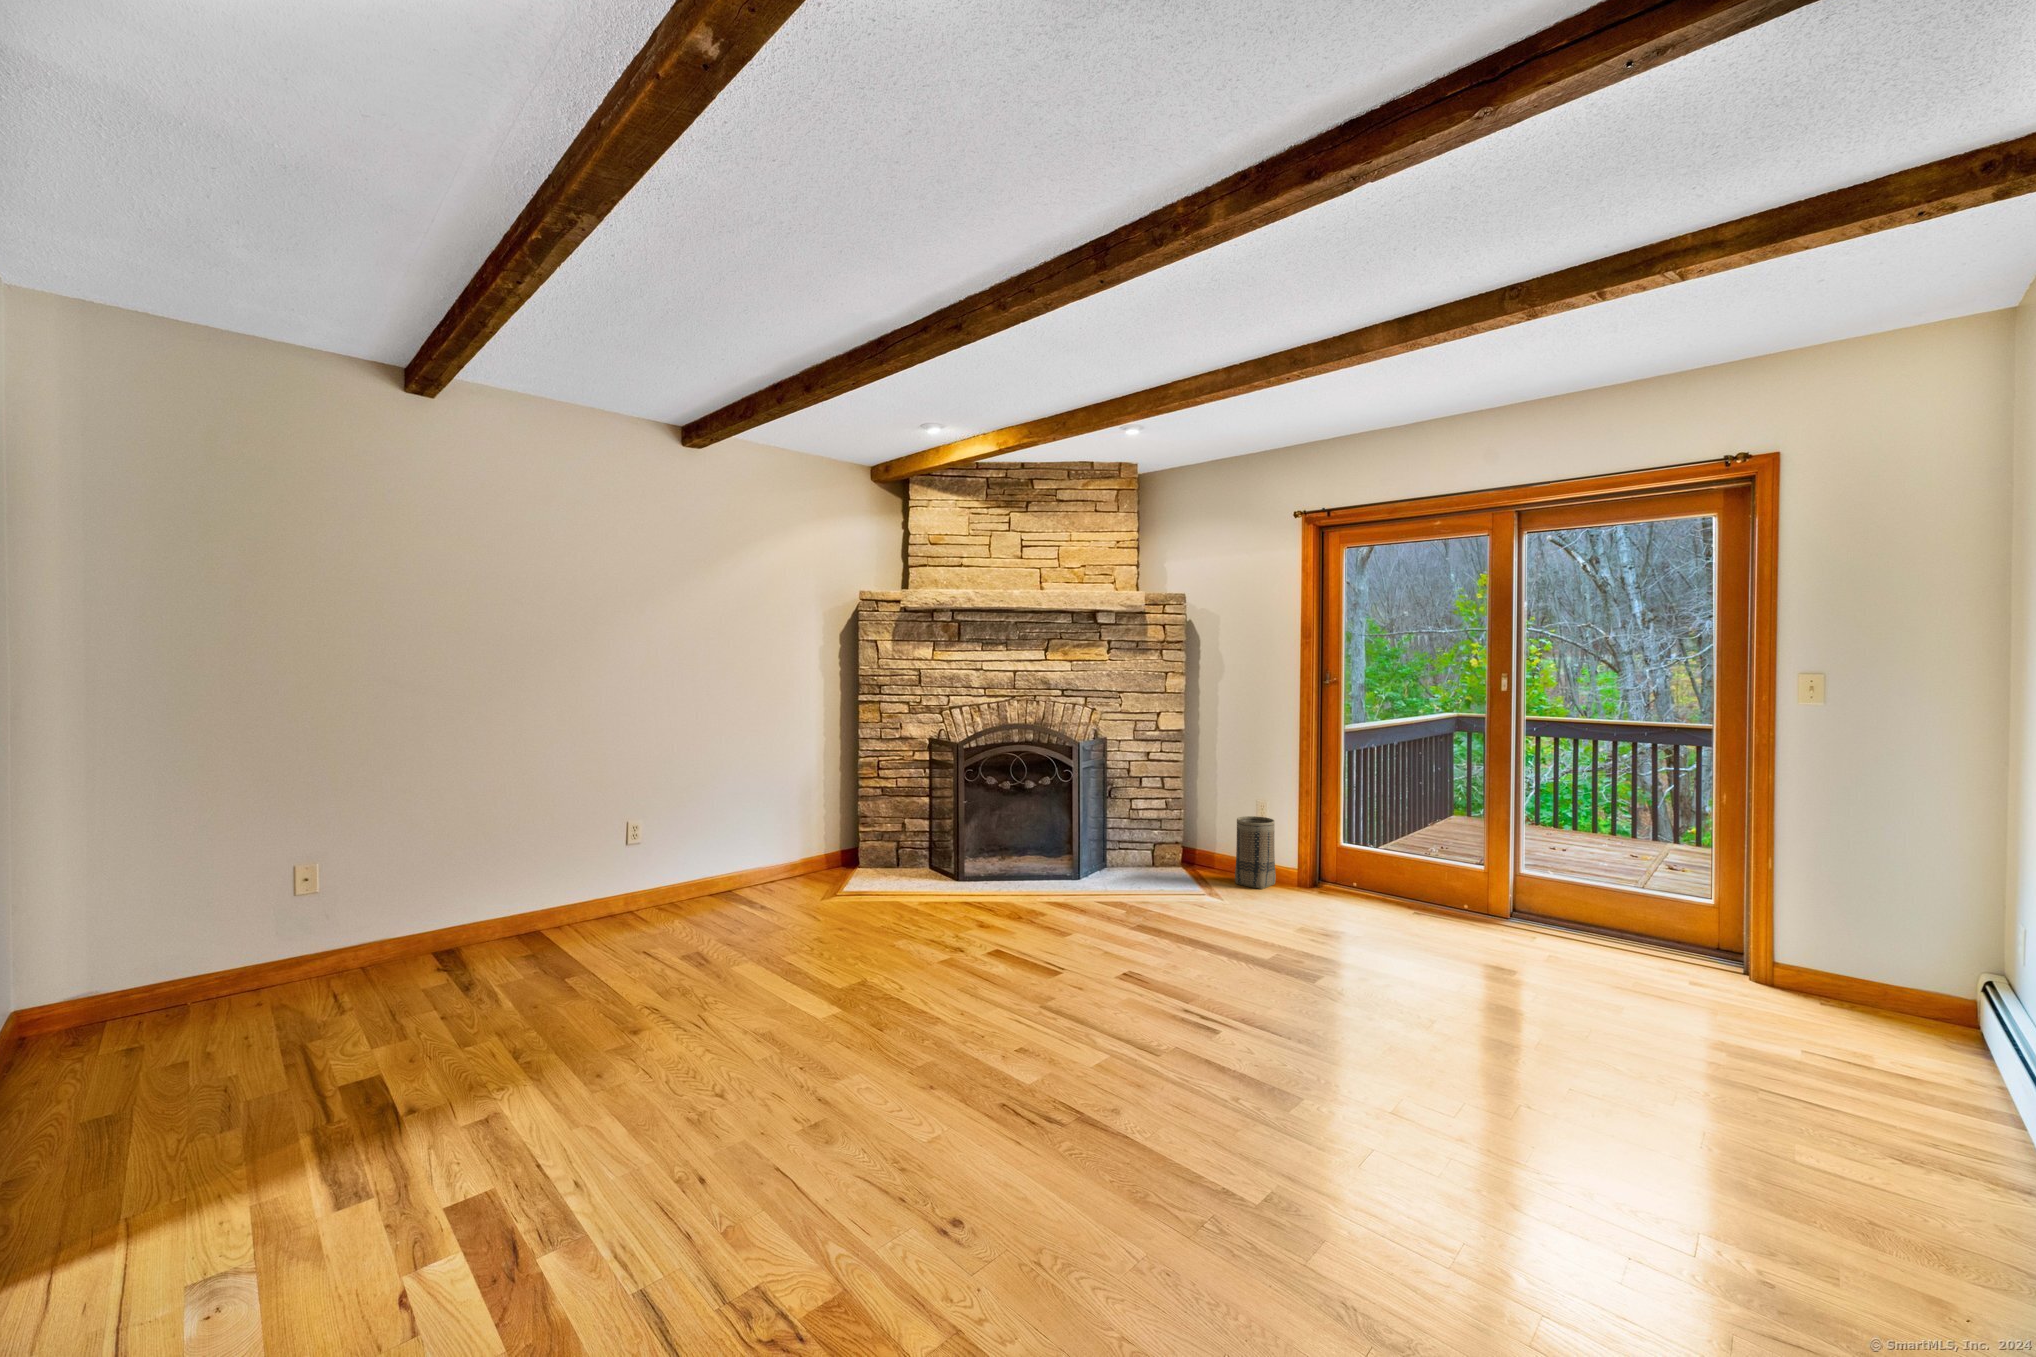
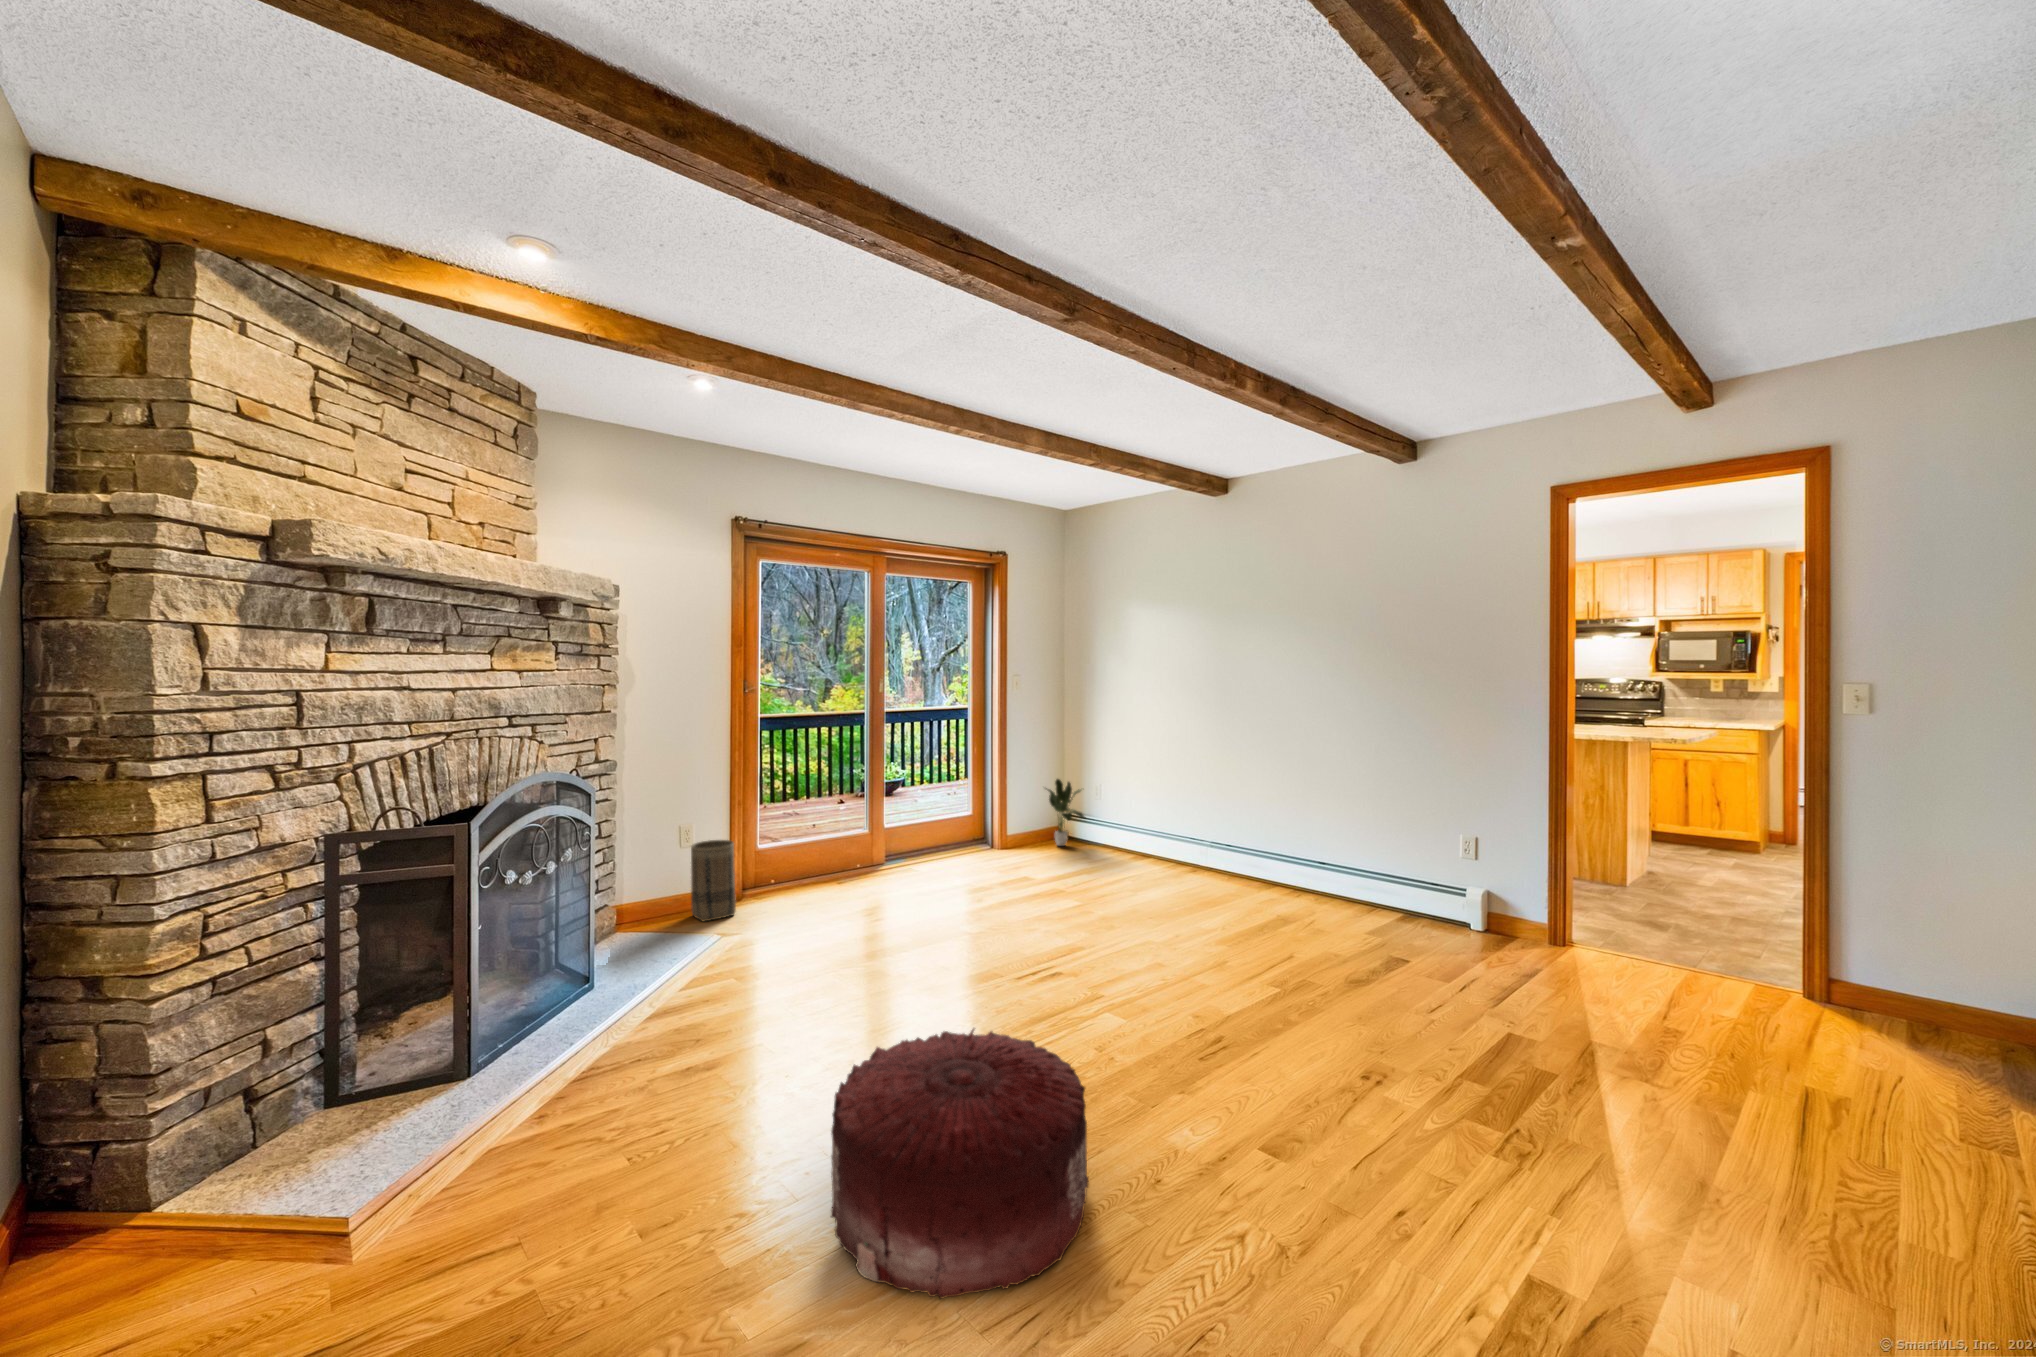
potted plant: none [1811,887,1936,1022] -> present [1046,779,1084,846]
pouf: none [721,899,889,1024] -> present [831,1029,1089,1299]

